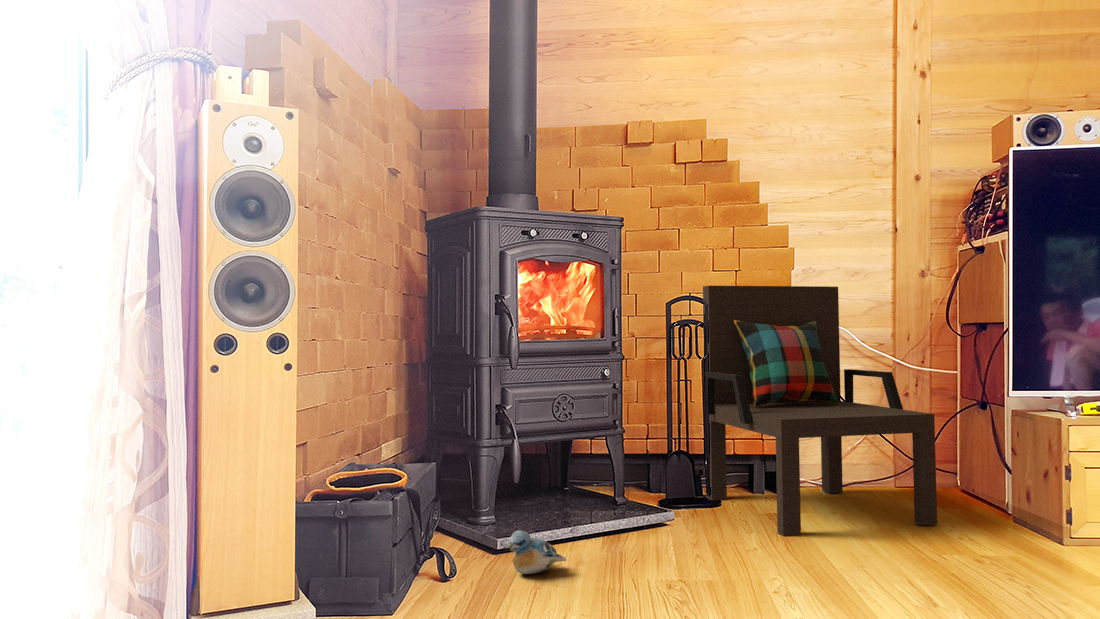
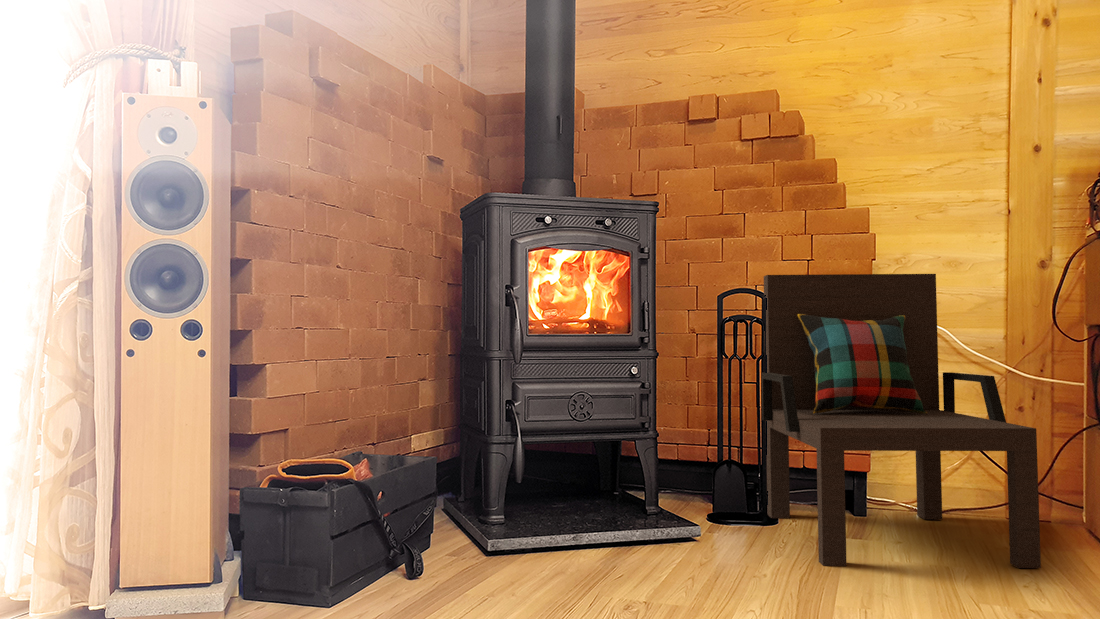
plush toy: present [509,530,566,574] -> none [472,535,537,583]

